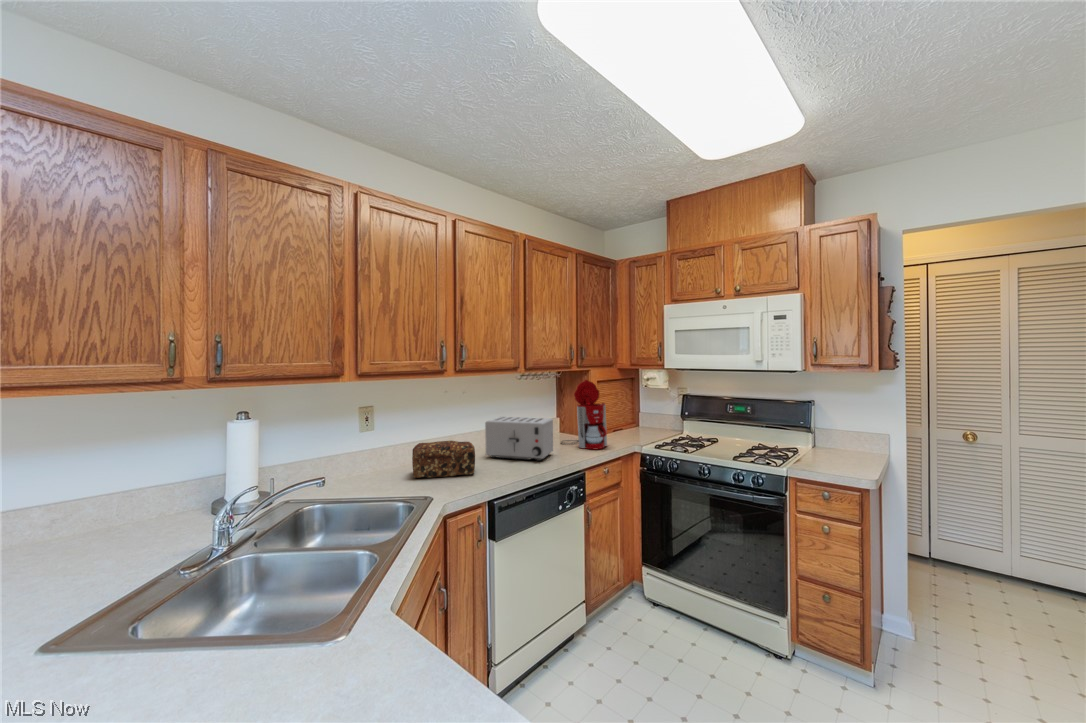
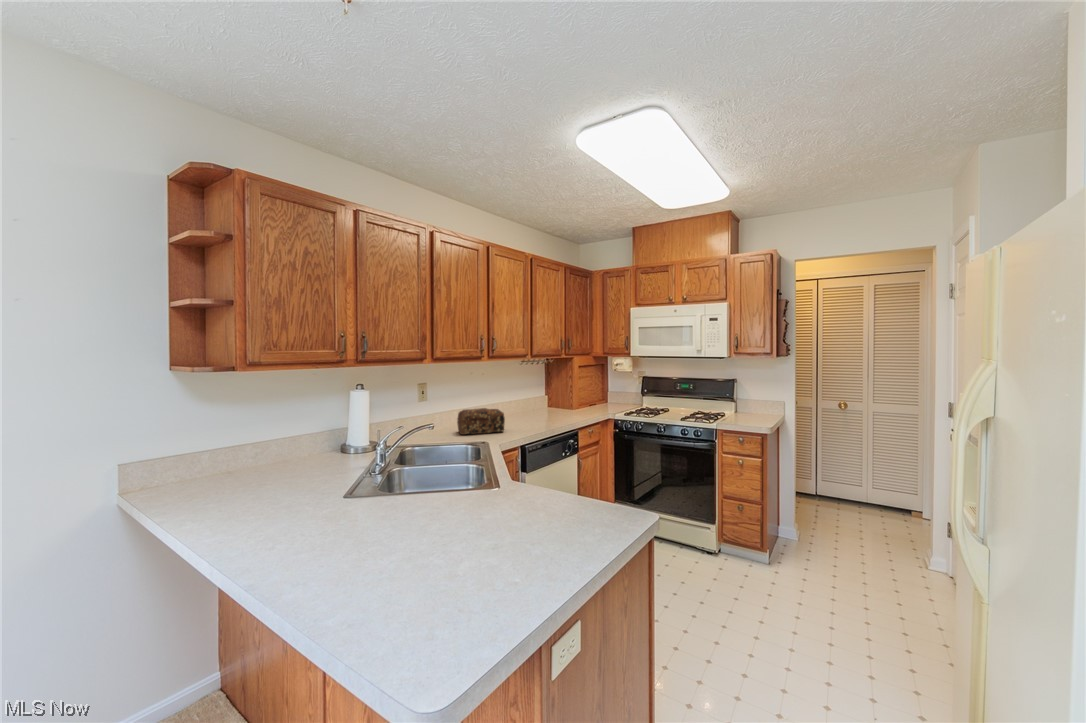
coffee maker: present [561,380,607,449] -> none [552,364,590,417]
toaster: present [485,417,553,461] -> none [503,393,552,424]

